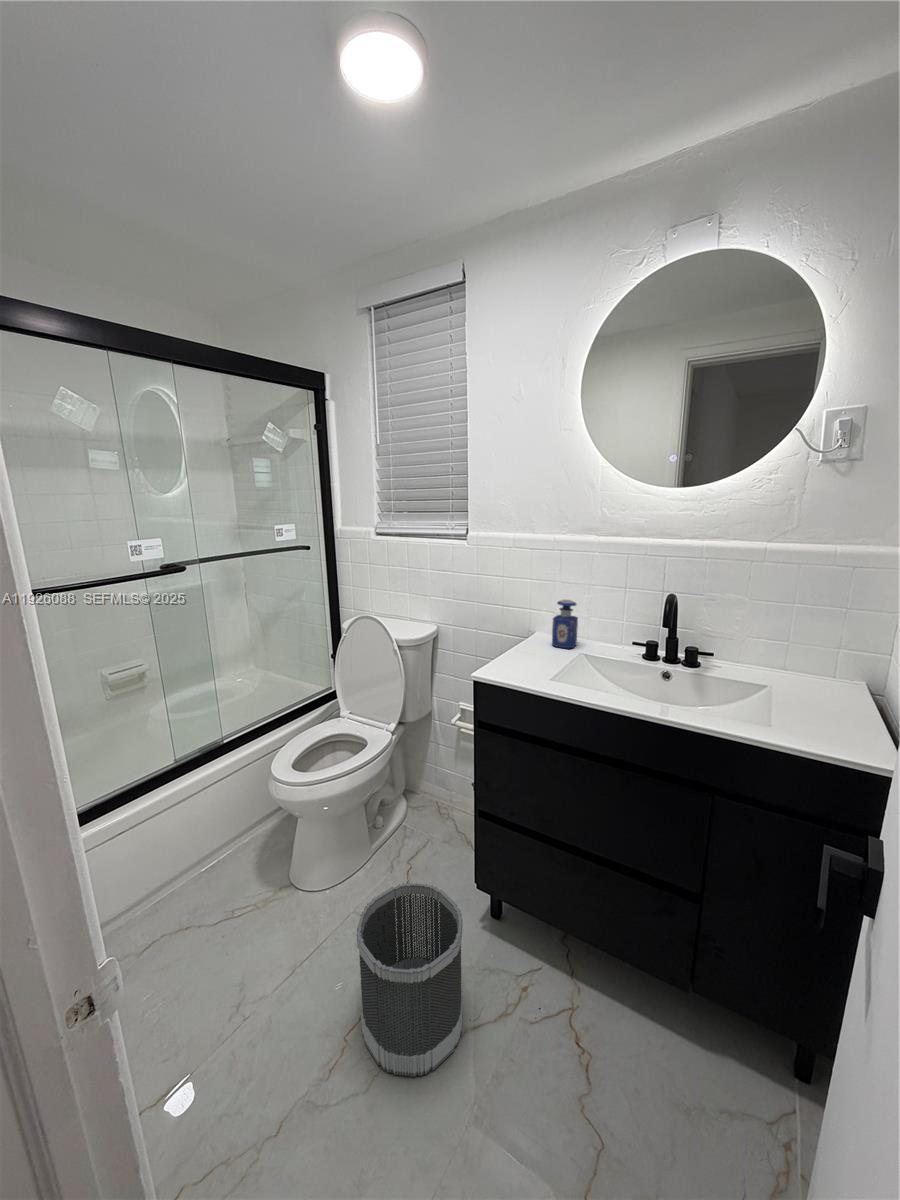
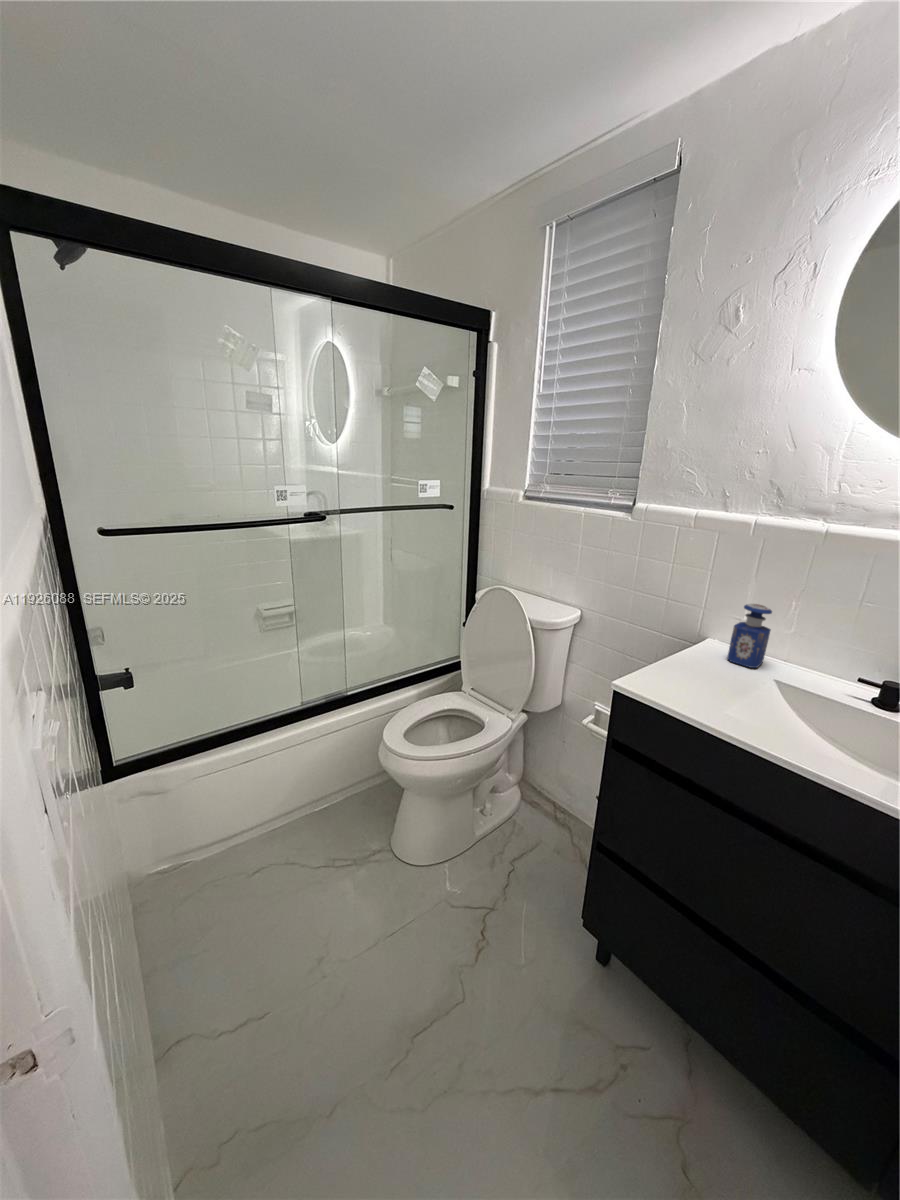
wastebasket: present [356,883,463,1077] -> none [433,899,561,1121]

